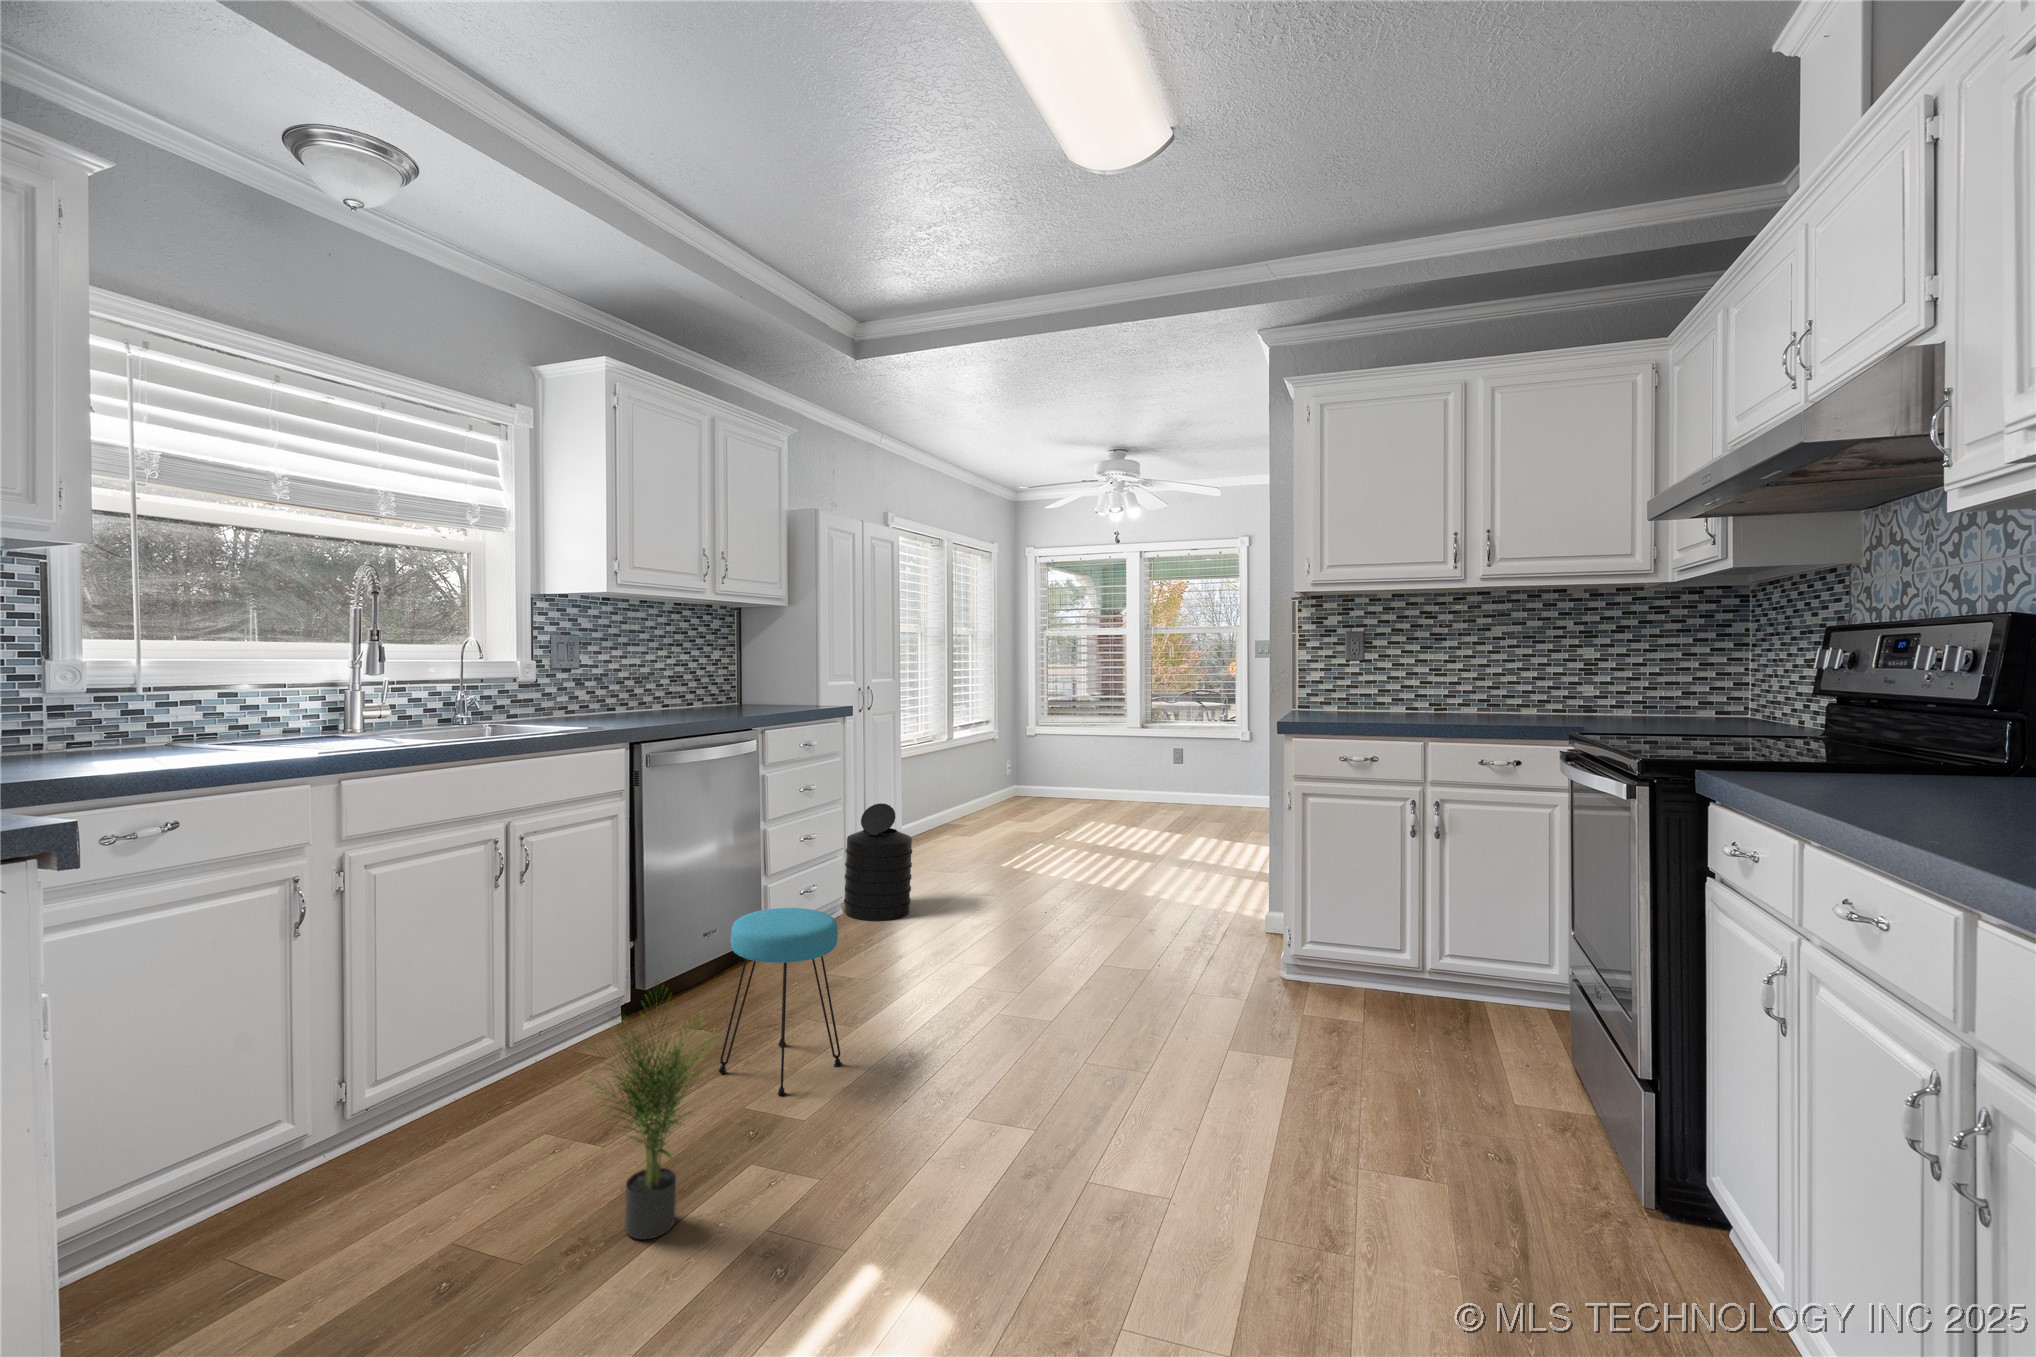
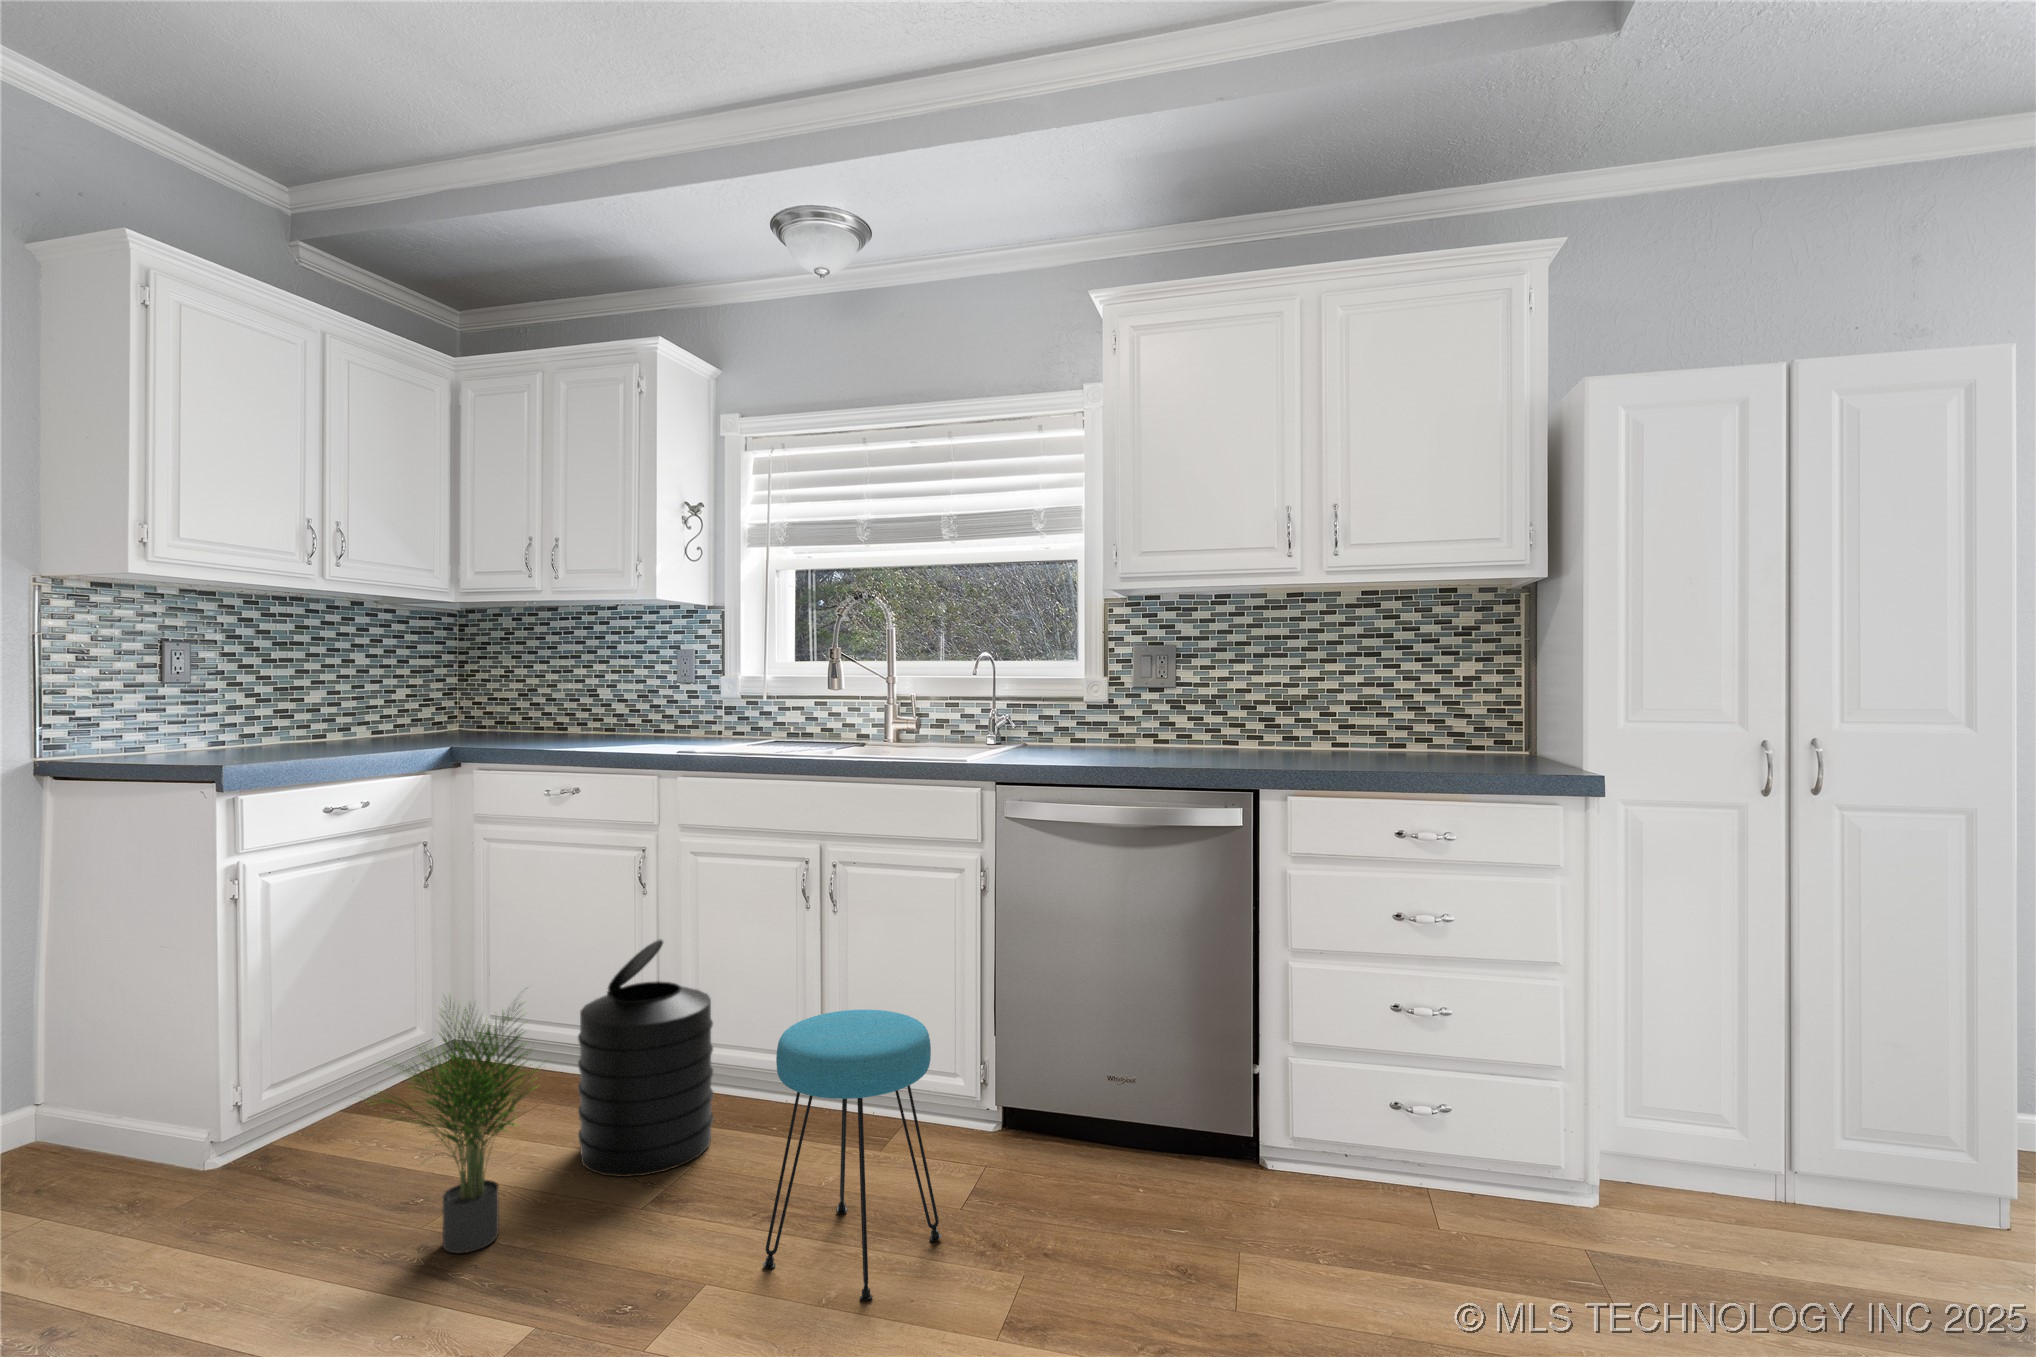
trash can: present [844,803,912,921] -> present [578,939,713,1177]

